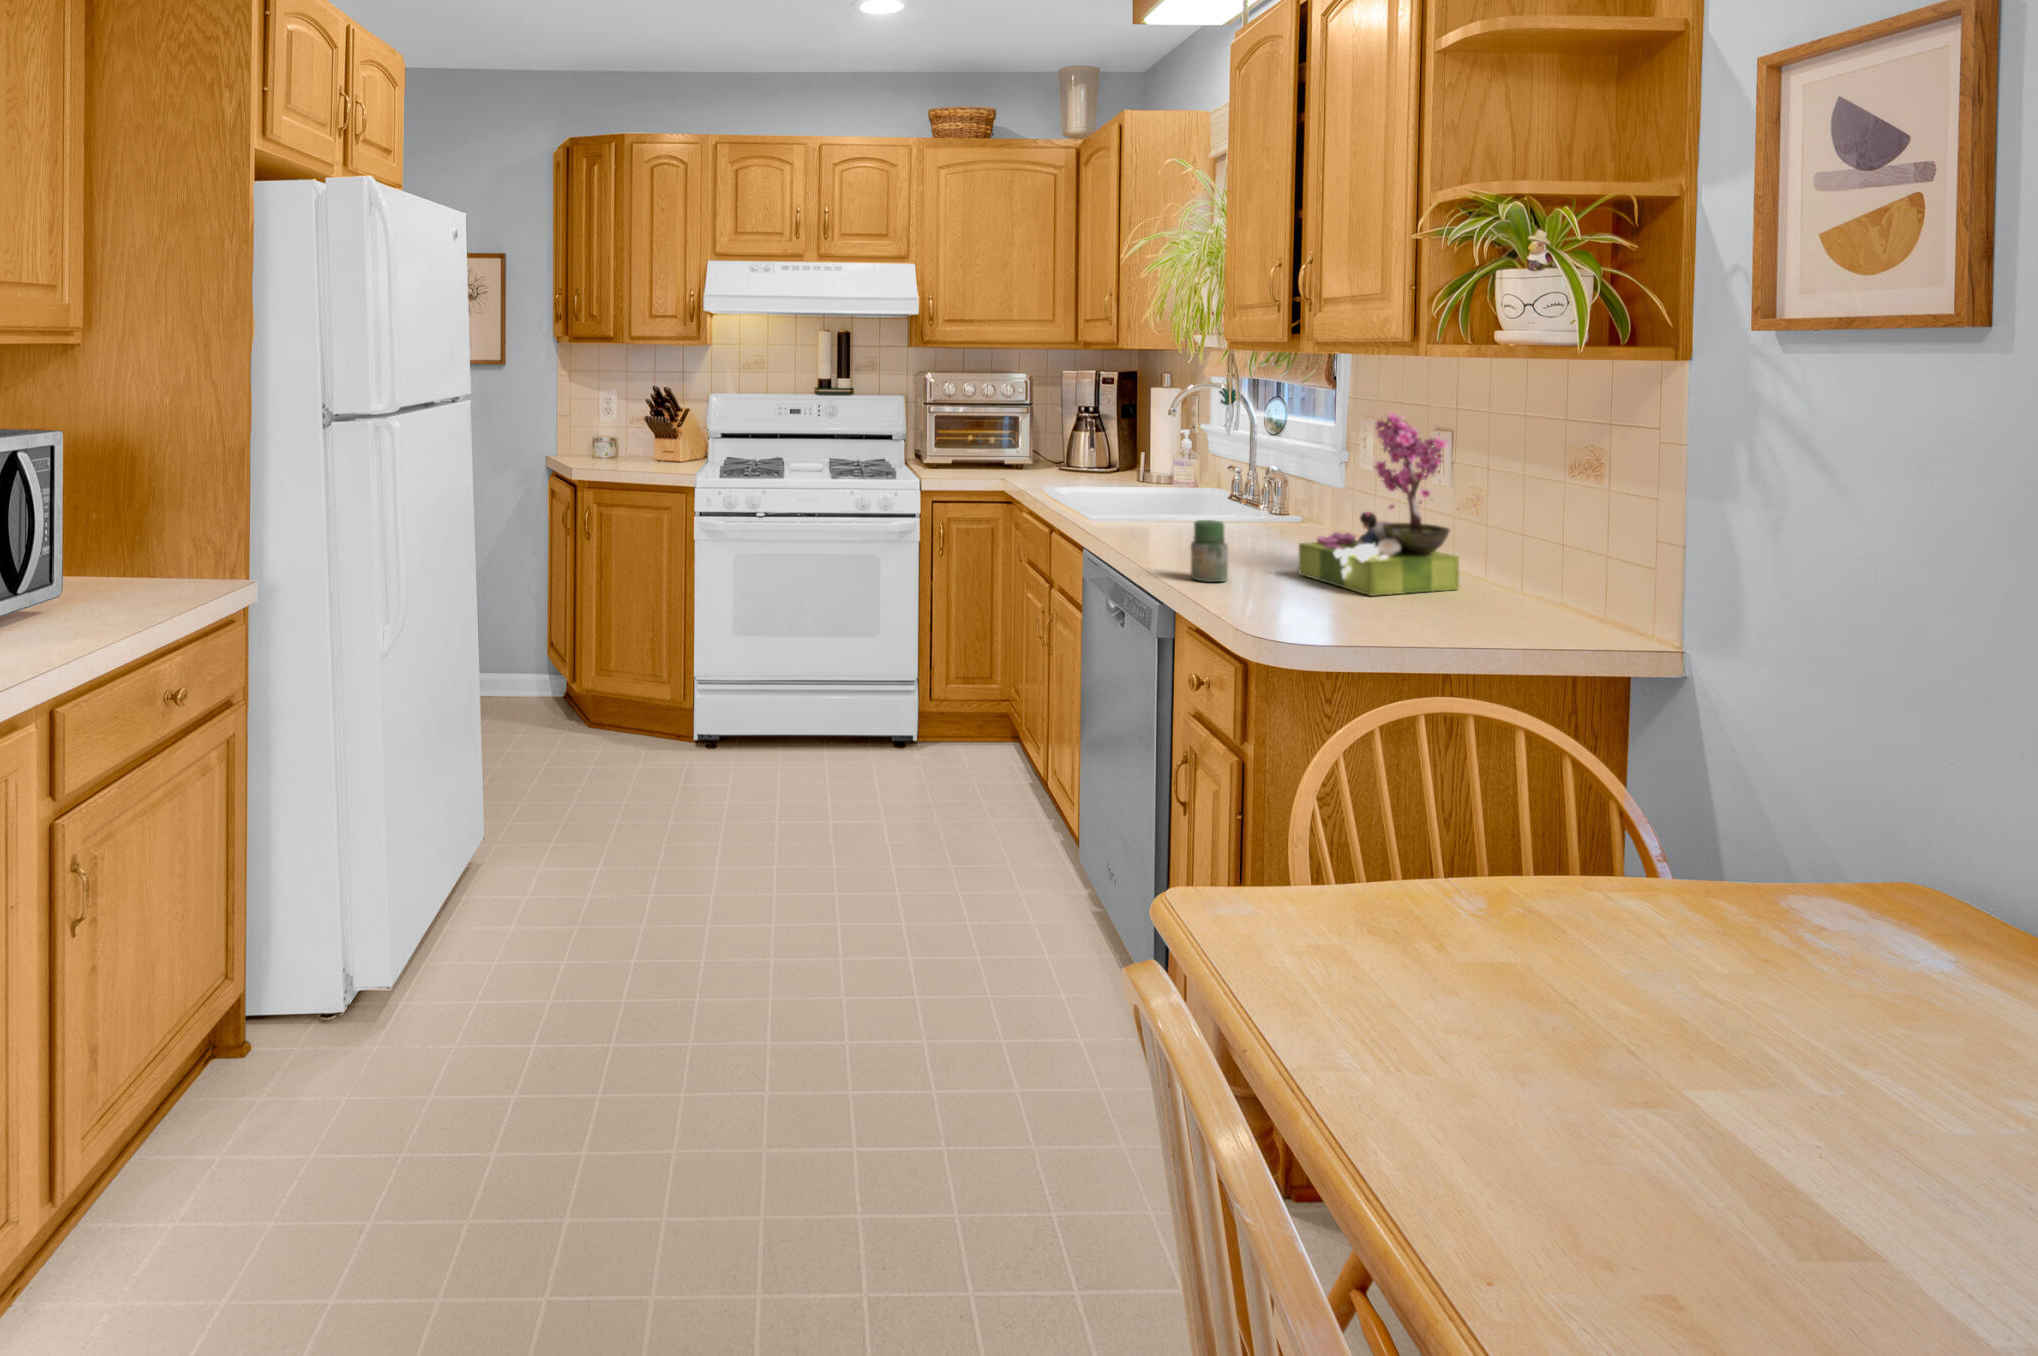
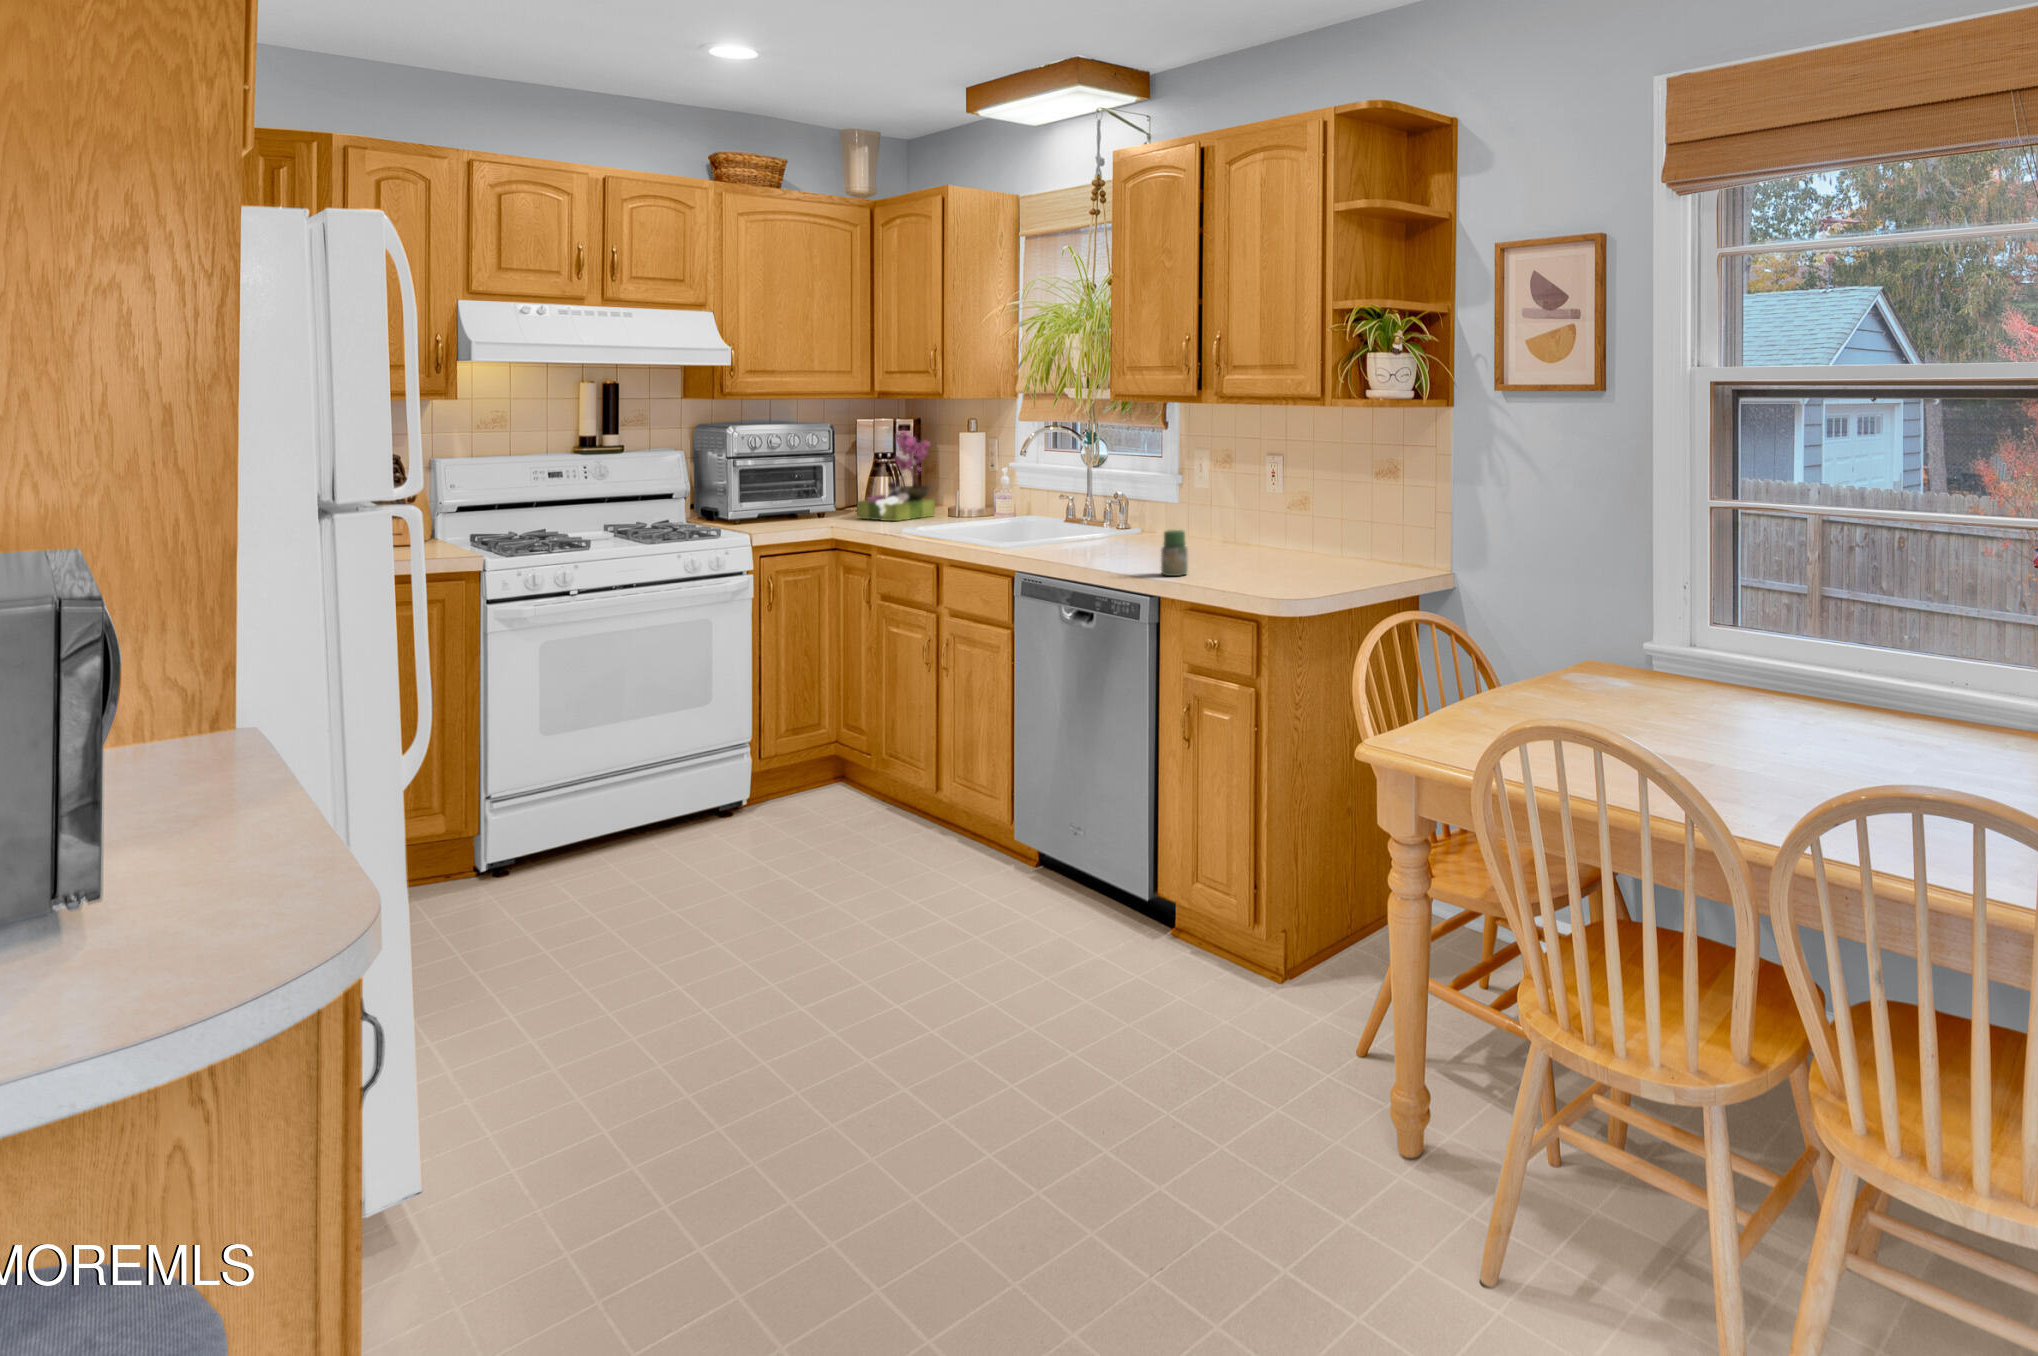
flower arrangement: present [1299,414,1459,596] -> present [857,431,935,521]

